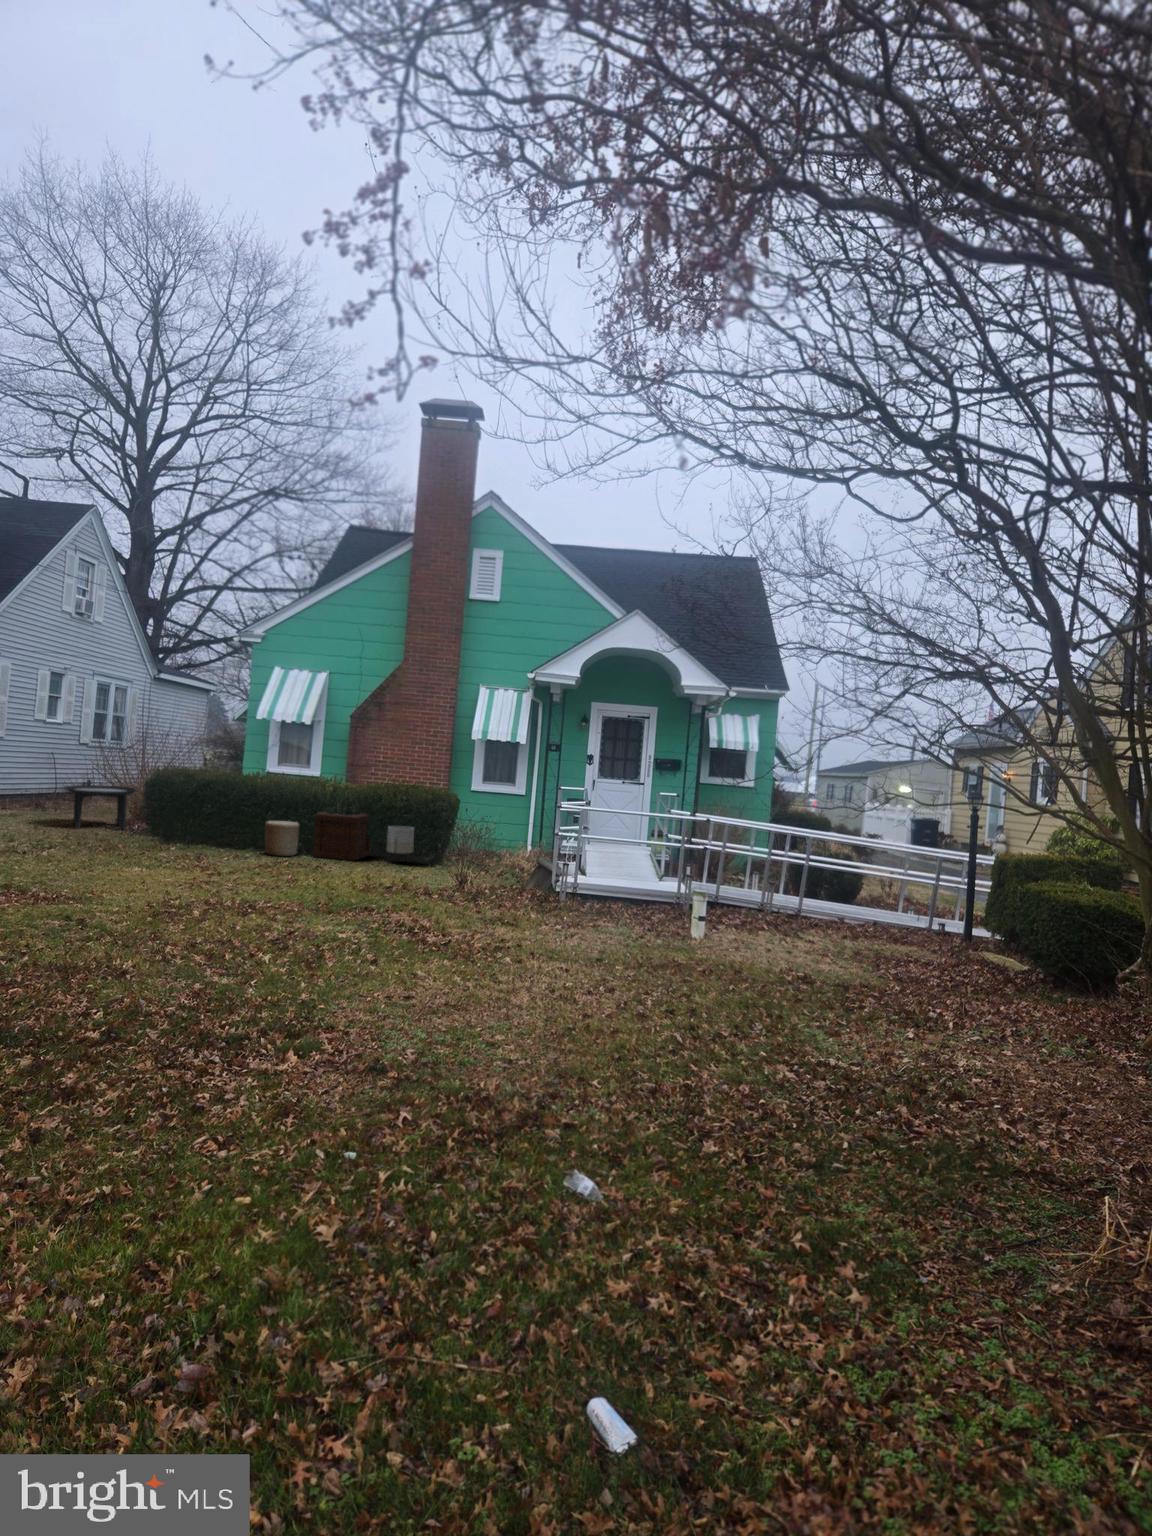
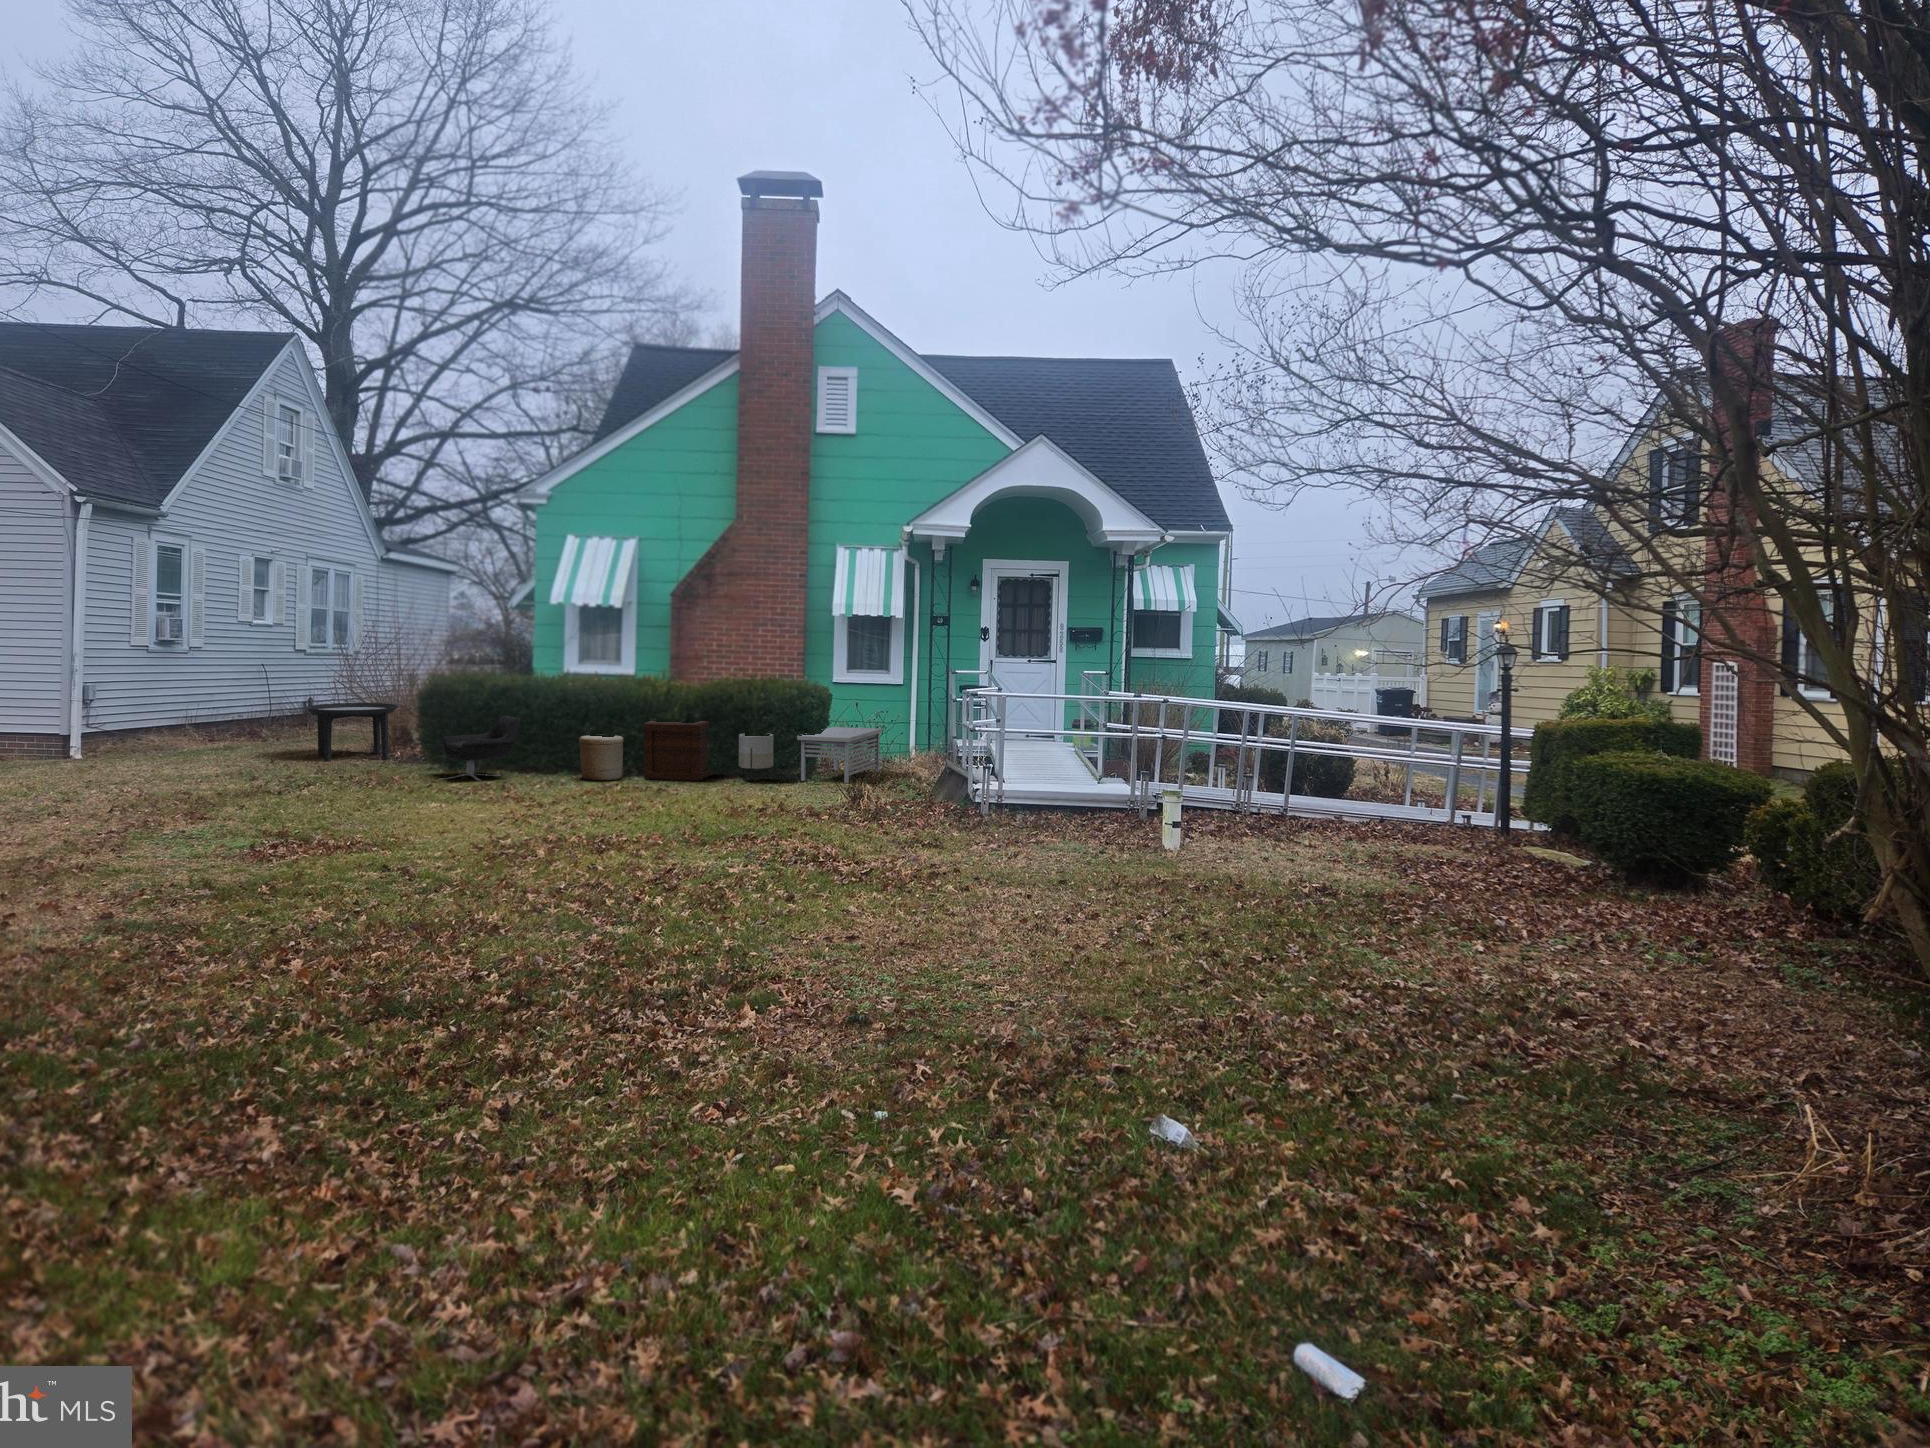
lounge chair: none [155,801,221,851] -> present [442,716,520,780]
storage bench: none [433,824,501,869] -> present [797,727,882,783]

